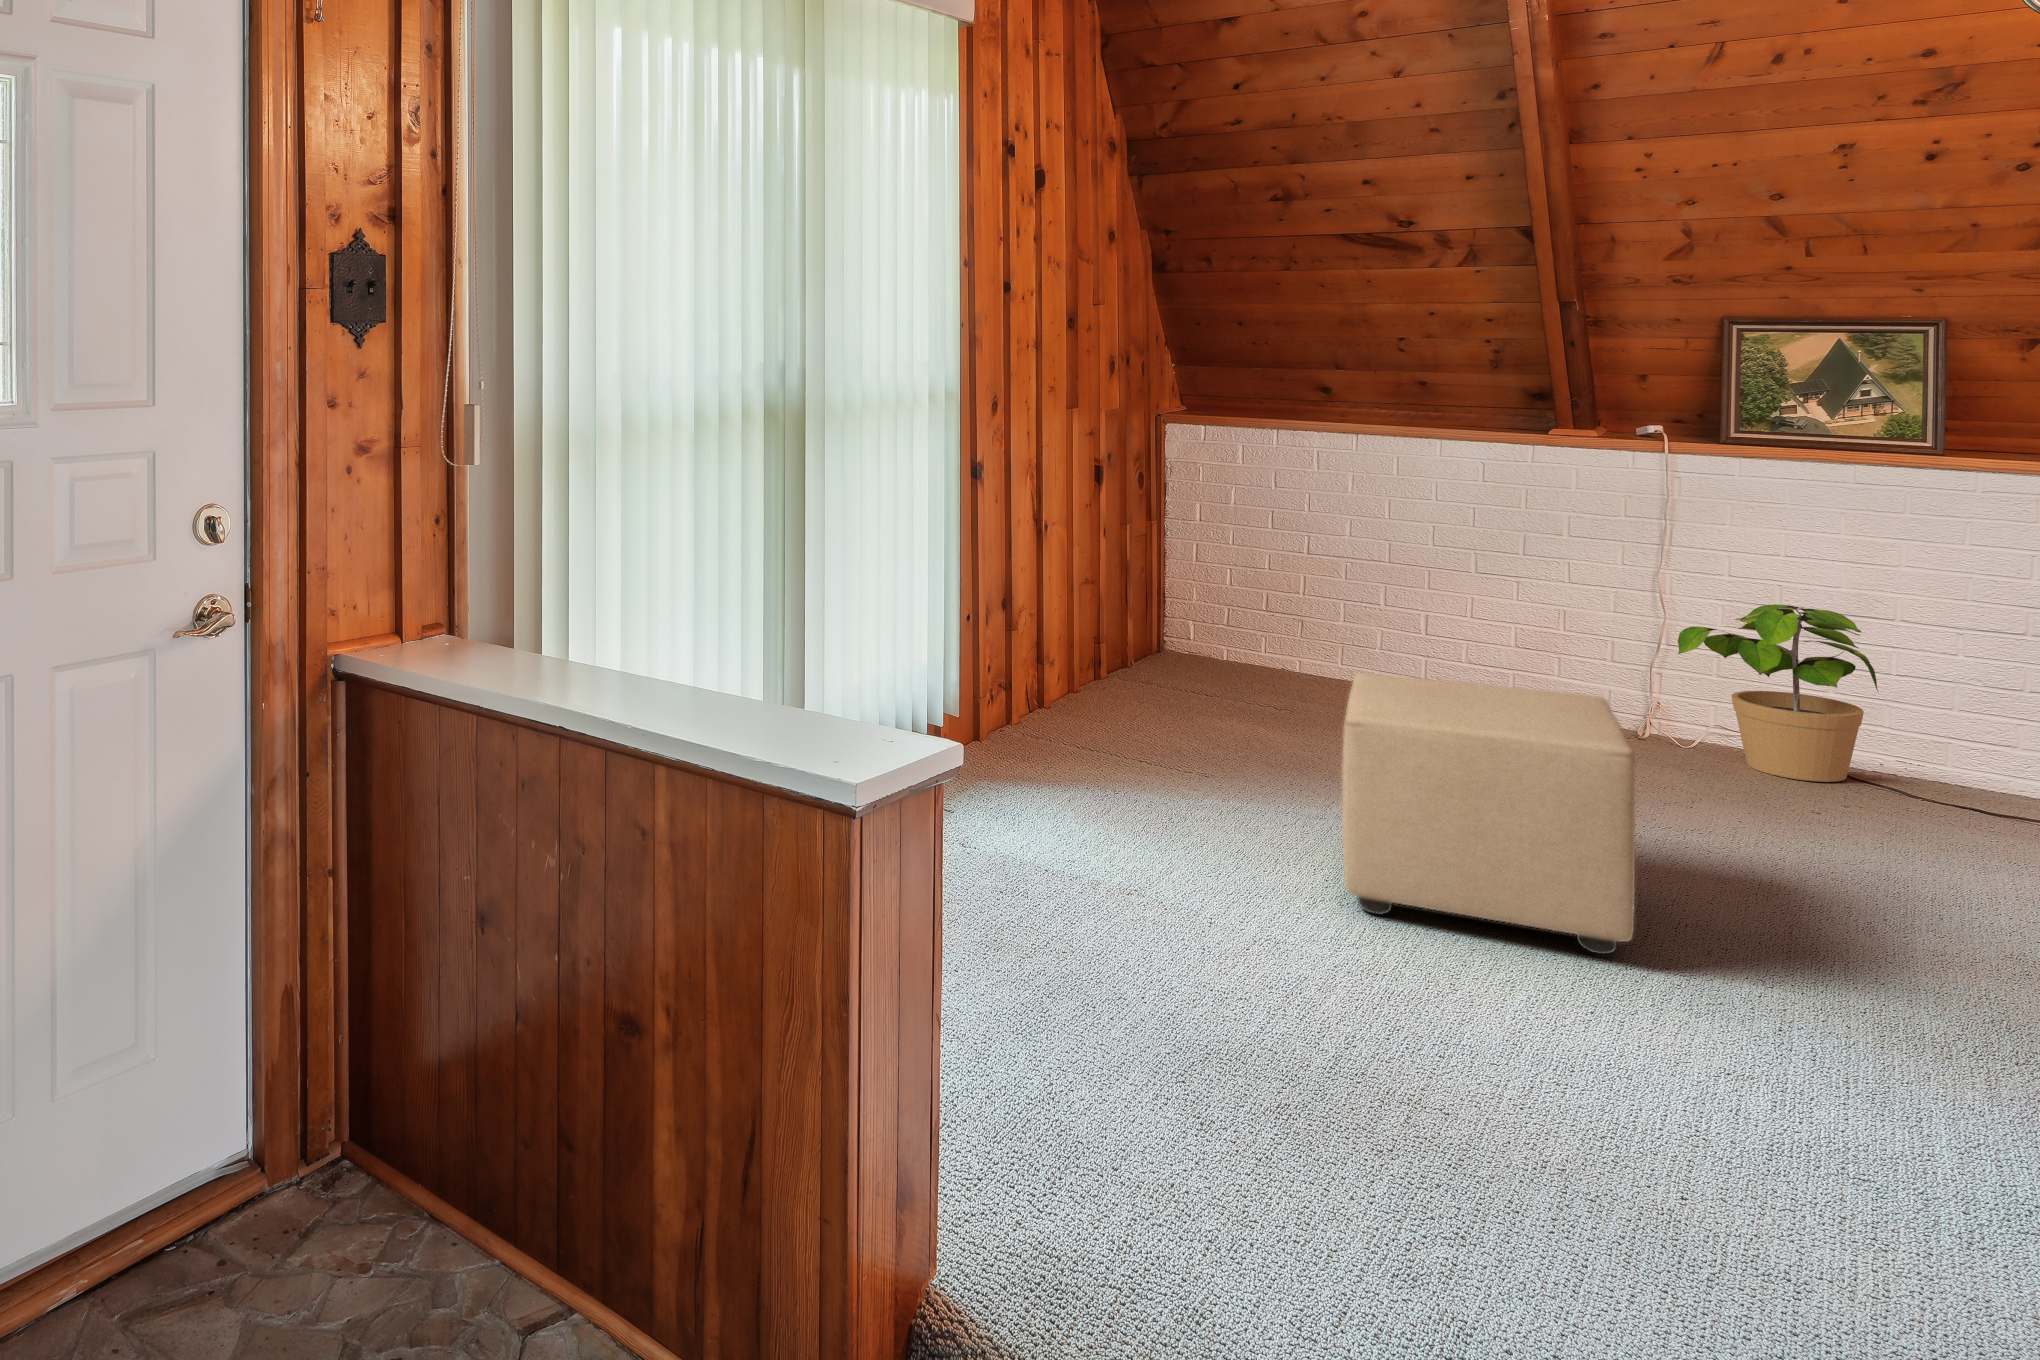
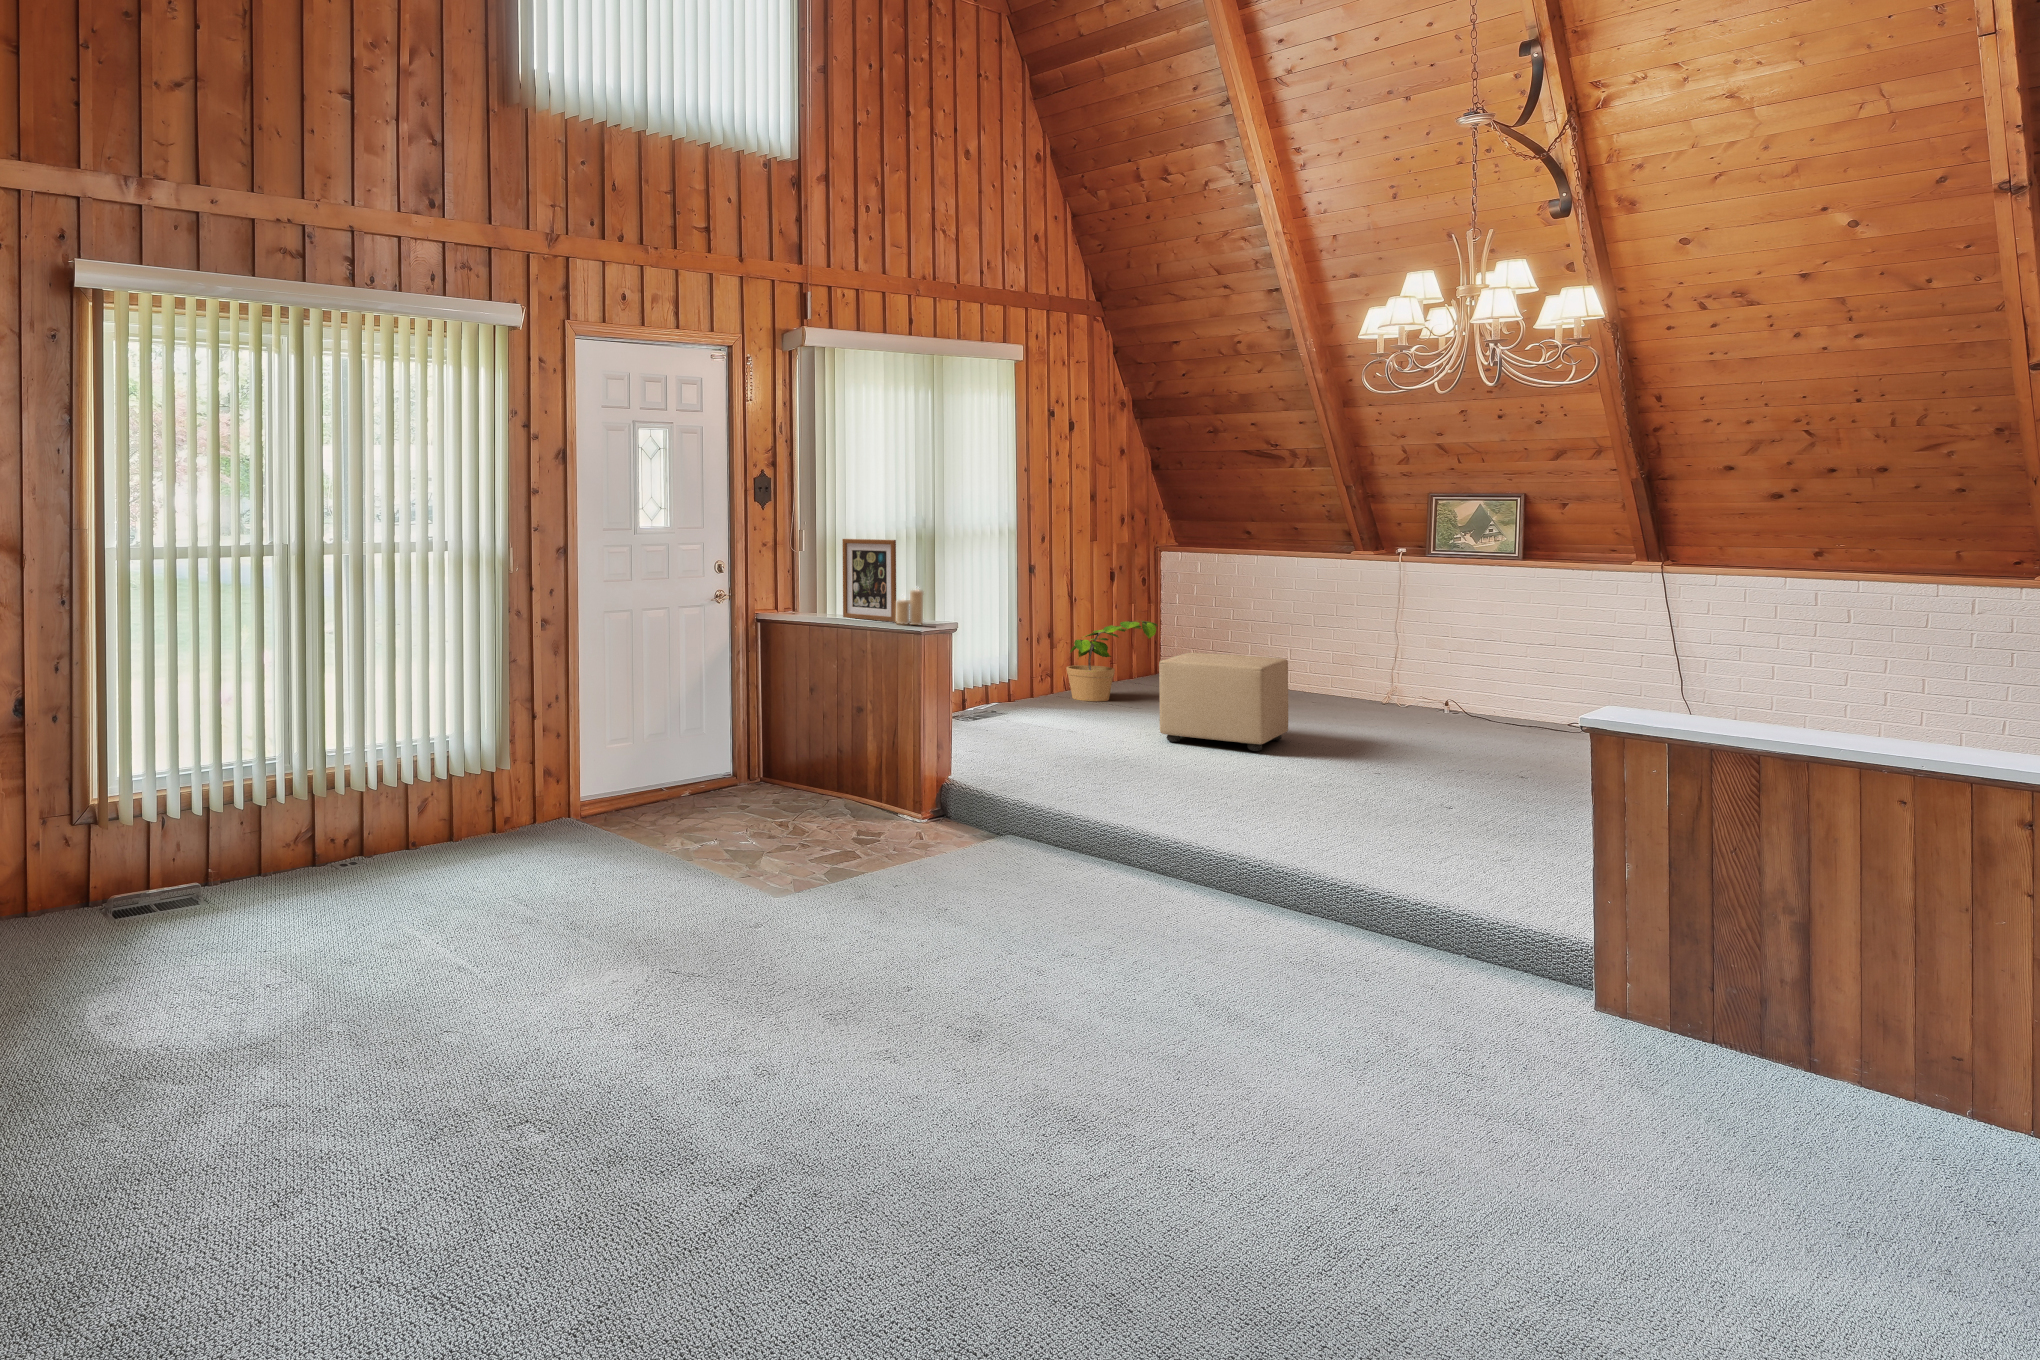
picture frame: none [585,438,756,715] -> present [842,539,896,622]
candle: none [758,604,851,743] -> present [896,587,923,625]
potted plant: present [1678,604,1878,782] -> present [1066,621,1158,701]

